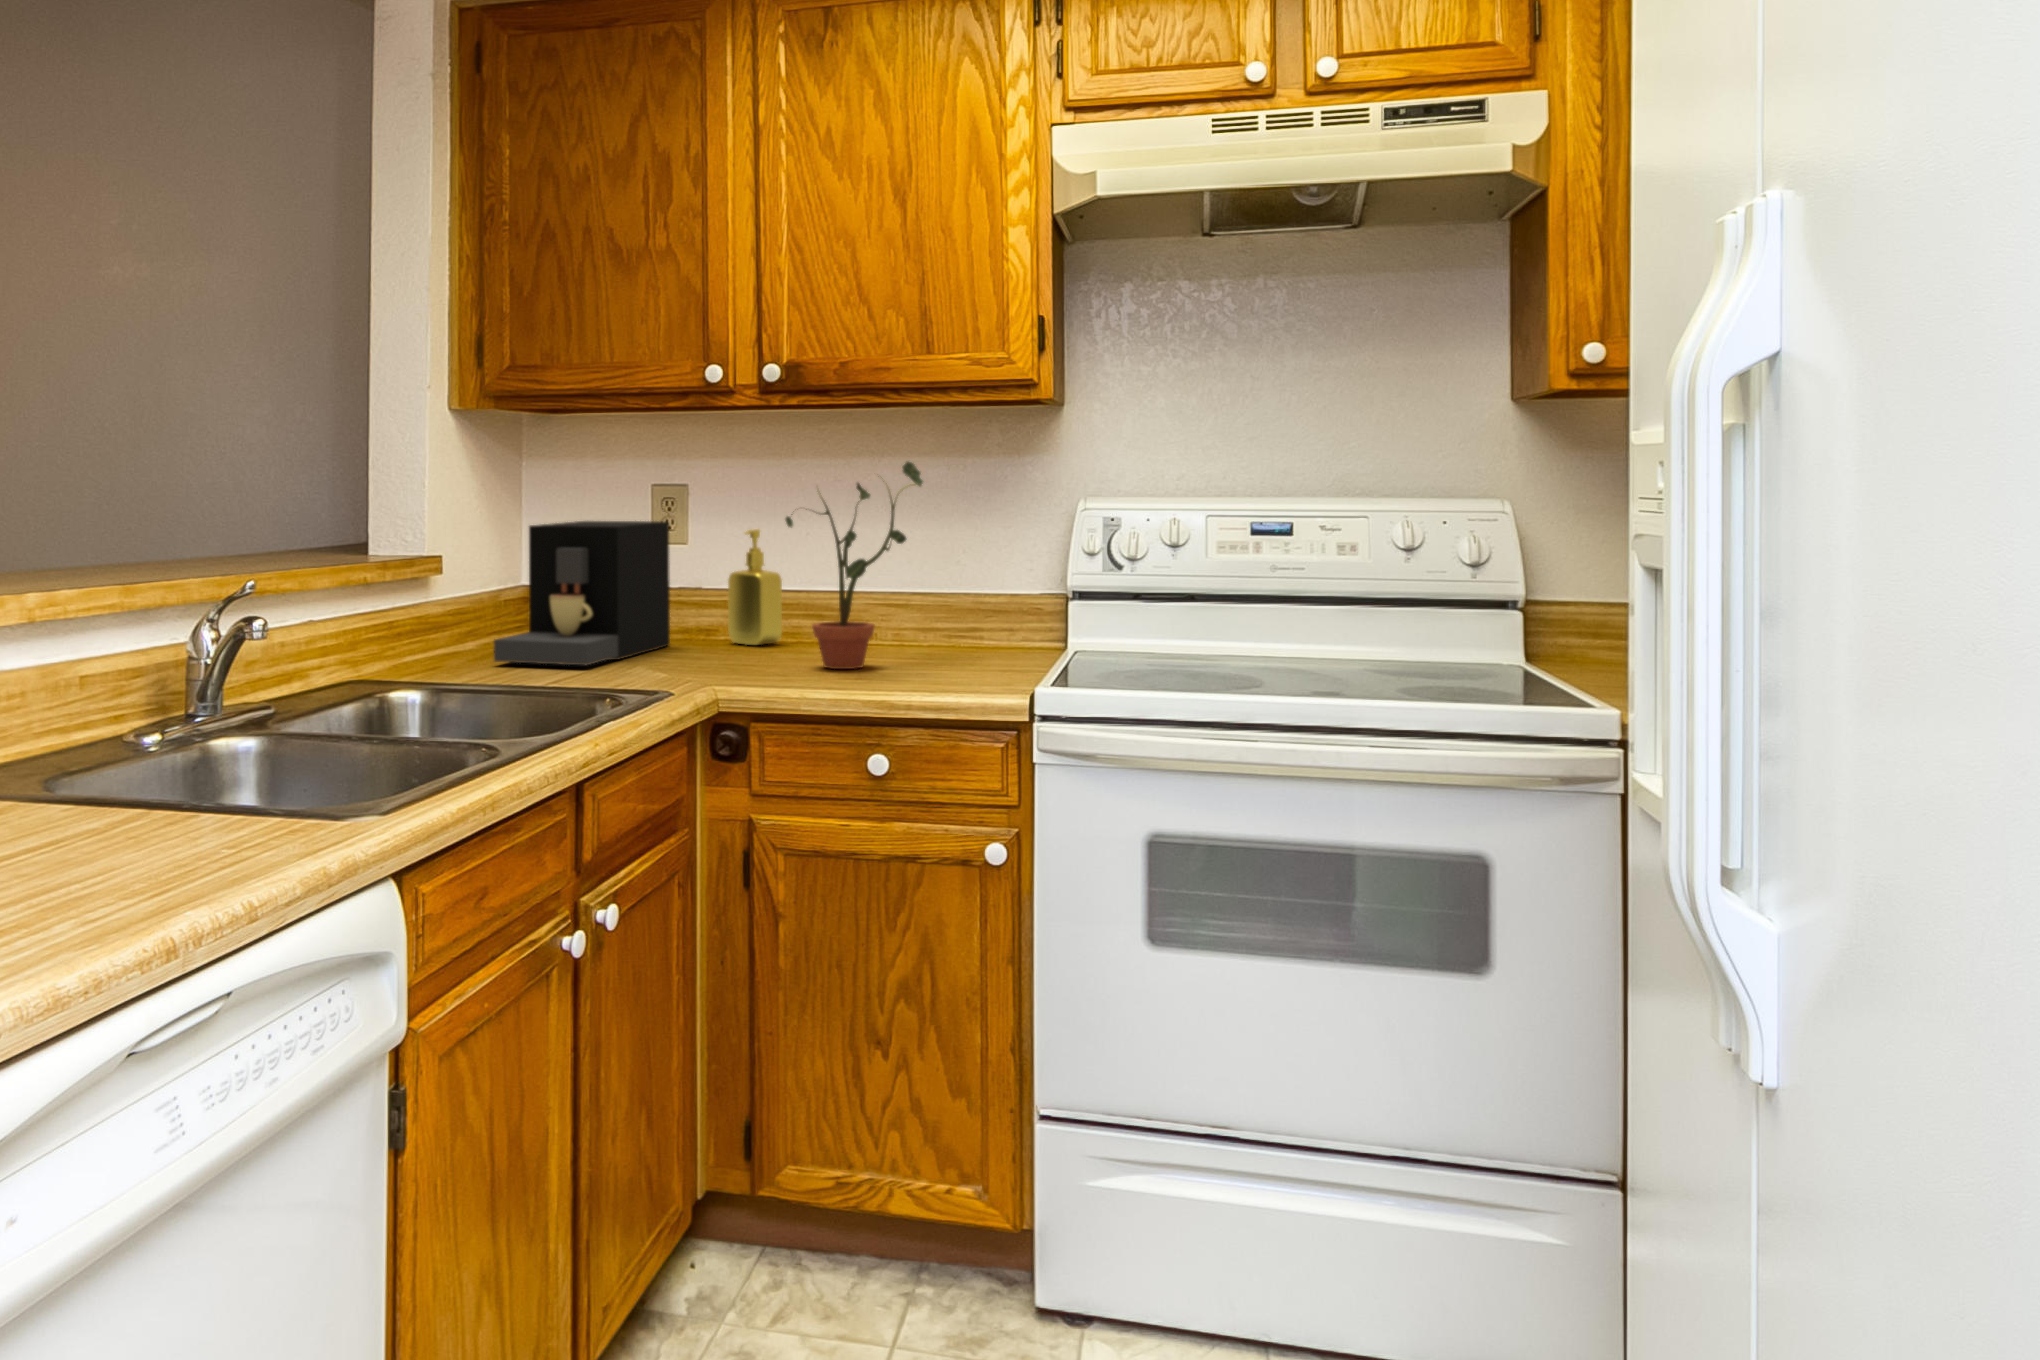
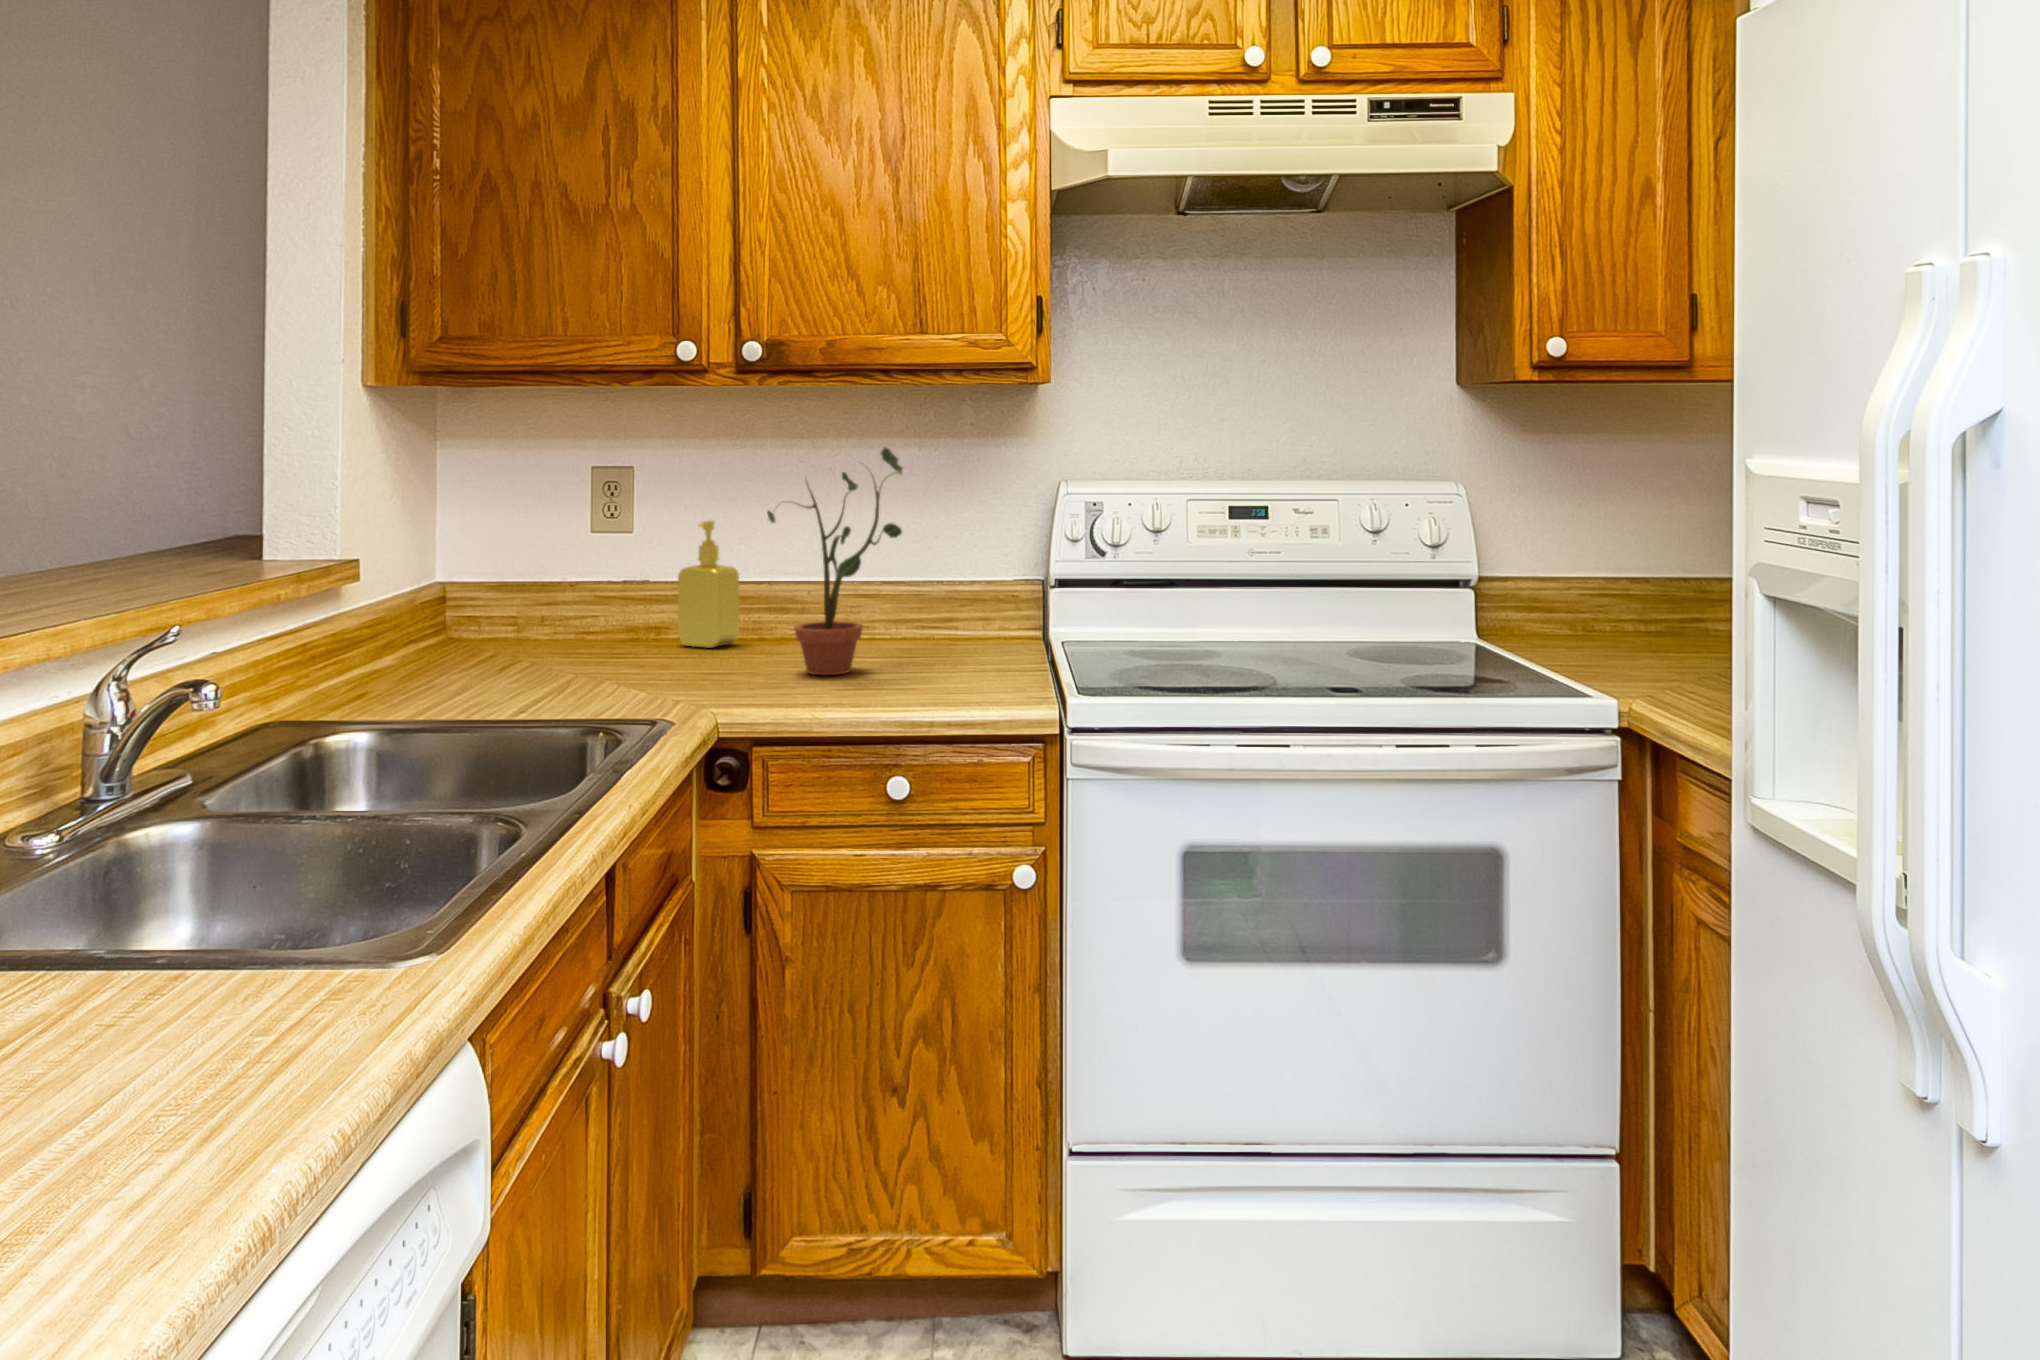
coffee maker: present [494,521,670,665] -> none [414,515,613,686]

